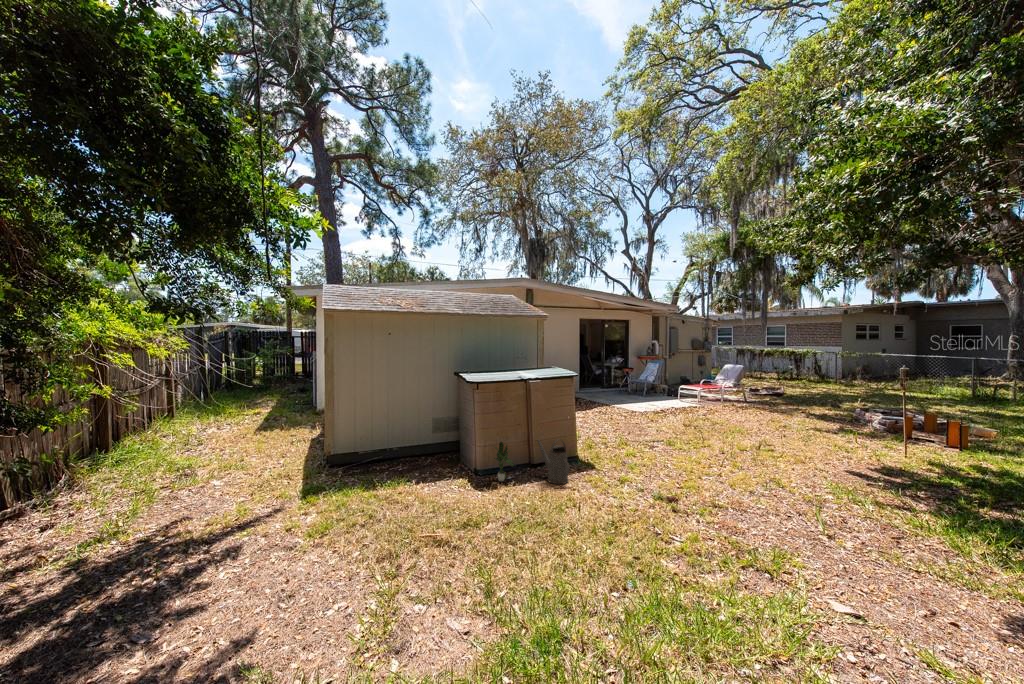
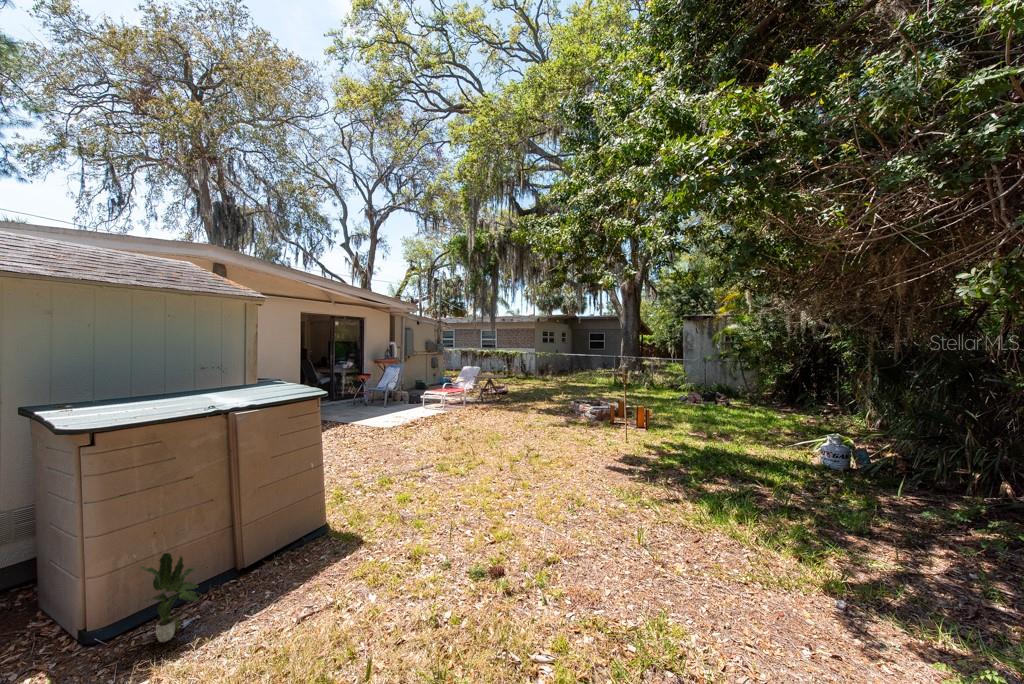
round table: none [734,374,774,401] -> present [473,375,507,401]
watering can: present [537,439,570,484] -> none [253,516,328,606]

